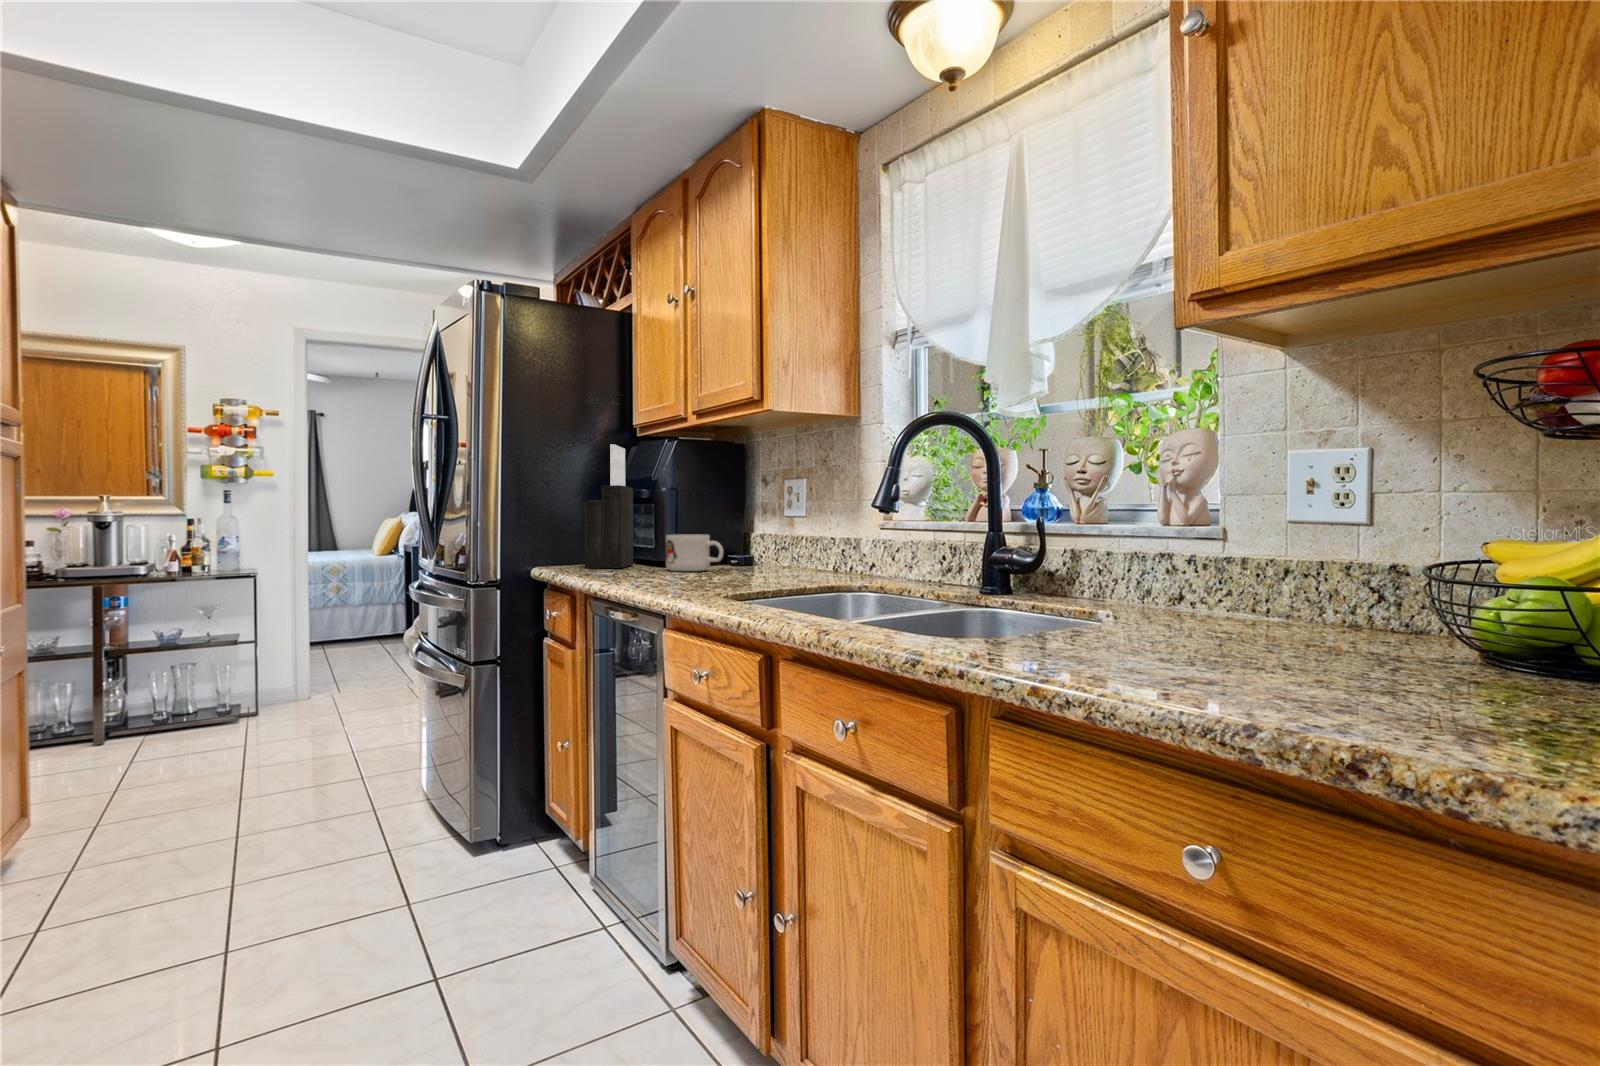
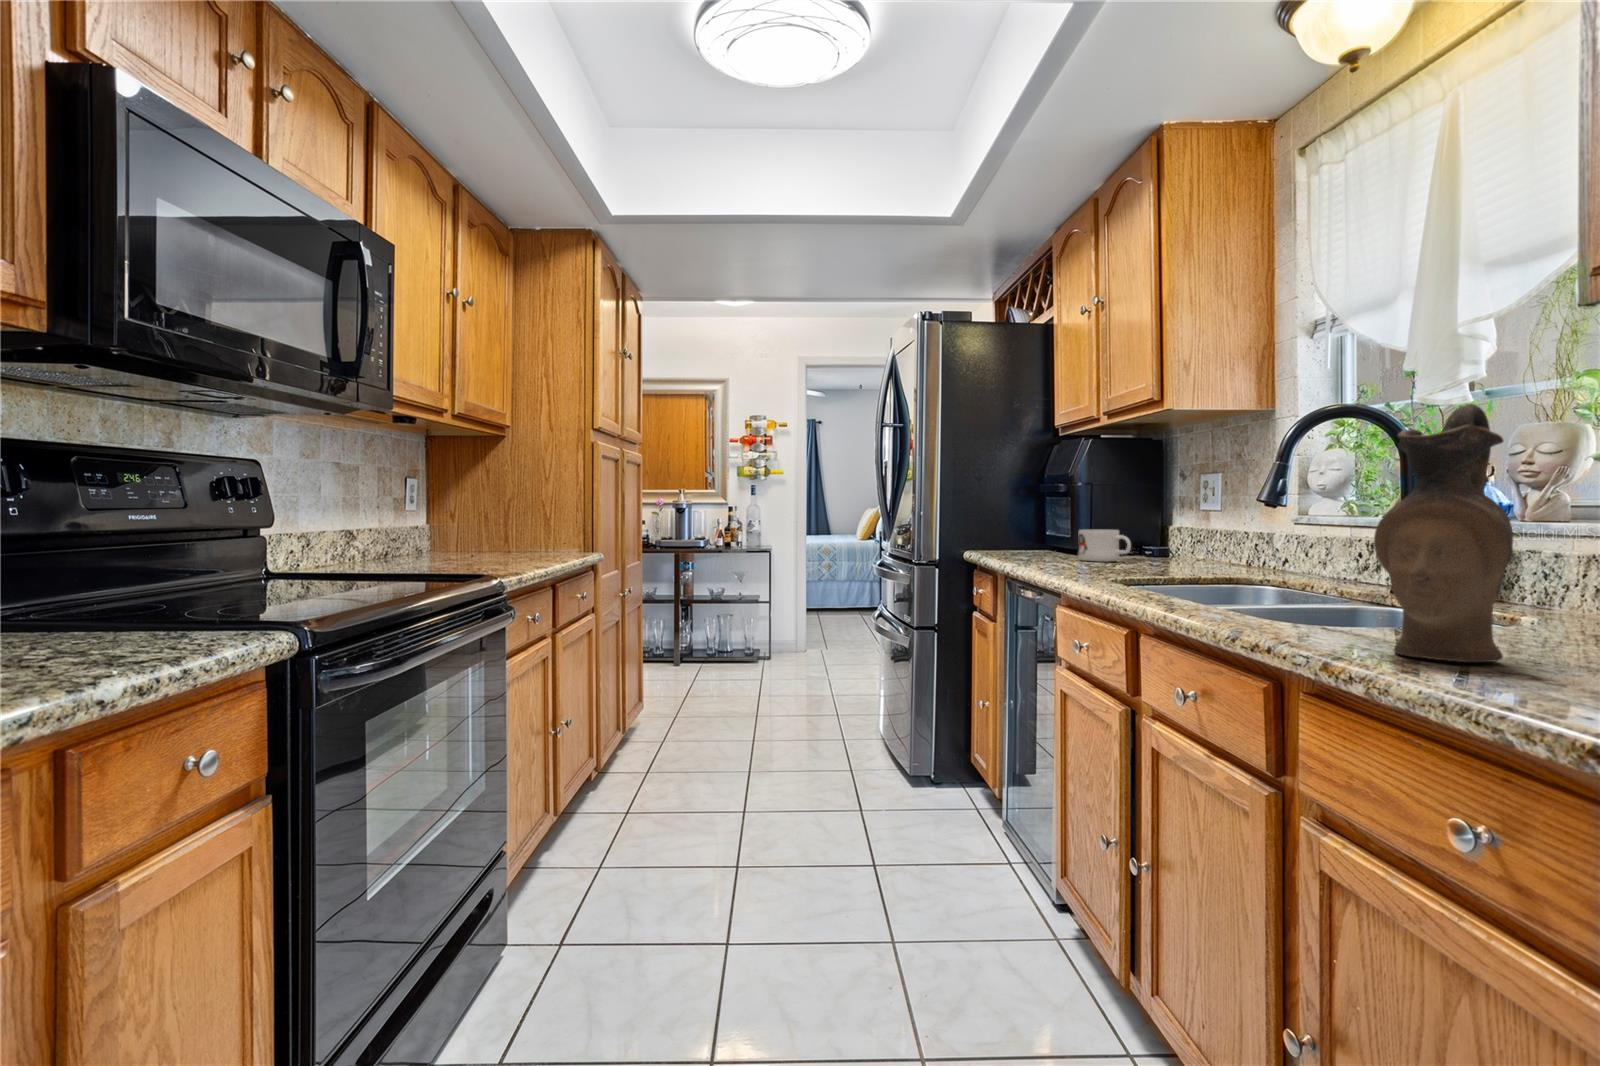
ceramic pitcher: none [1062,410,1180,670] -> present [1374,404,1513,662]
knife block: present [584,444,633,568] -> none [1010,454,1054,557]

